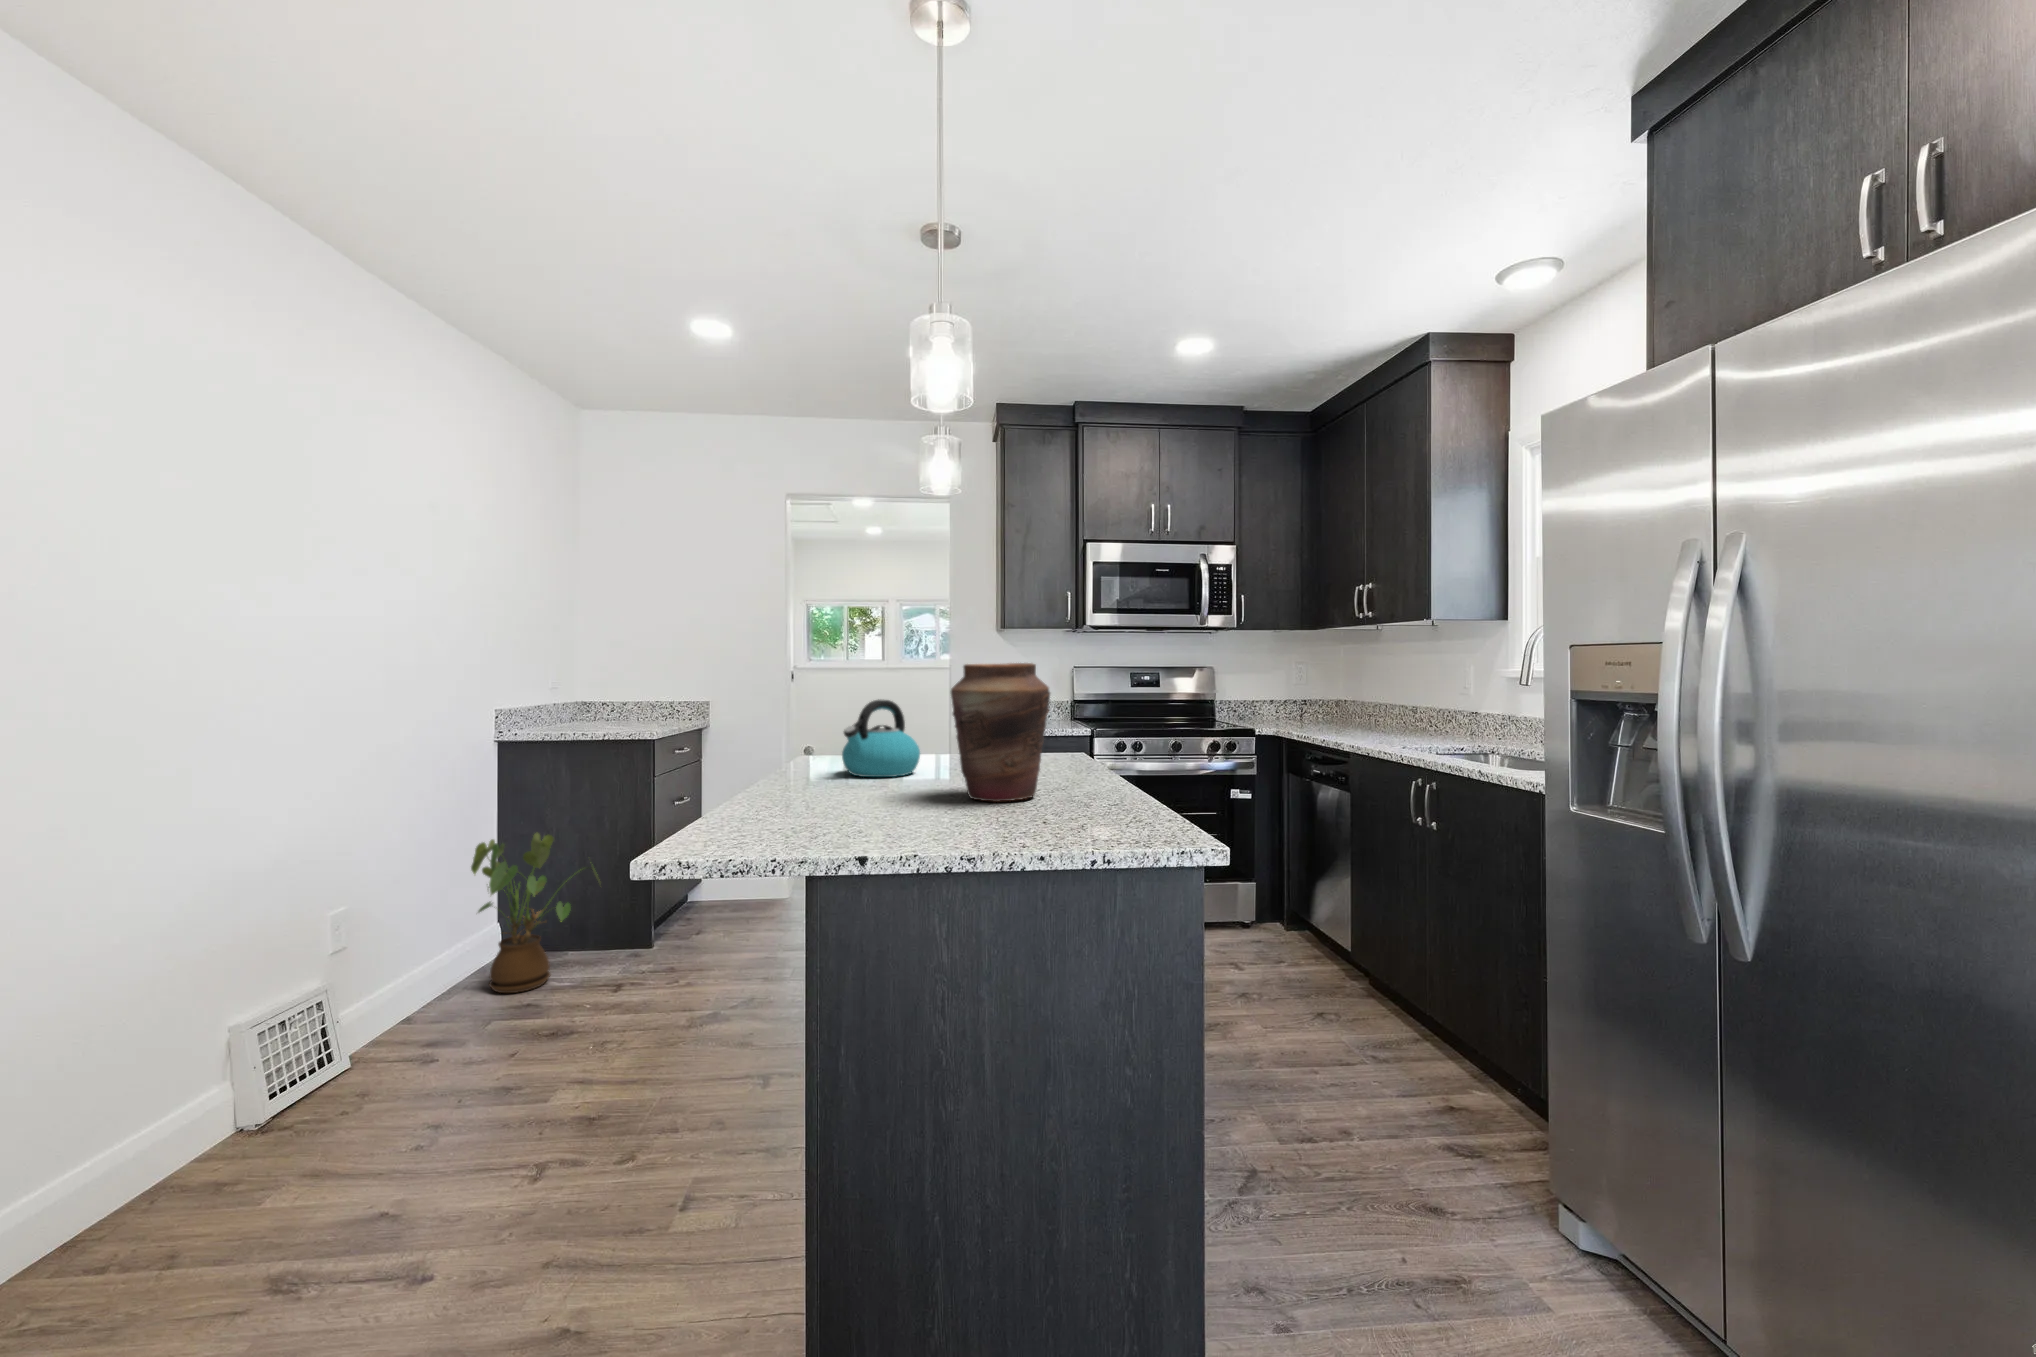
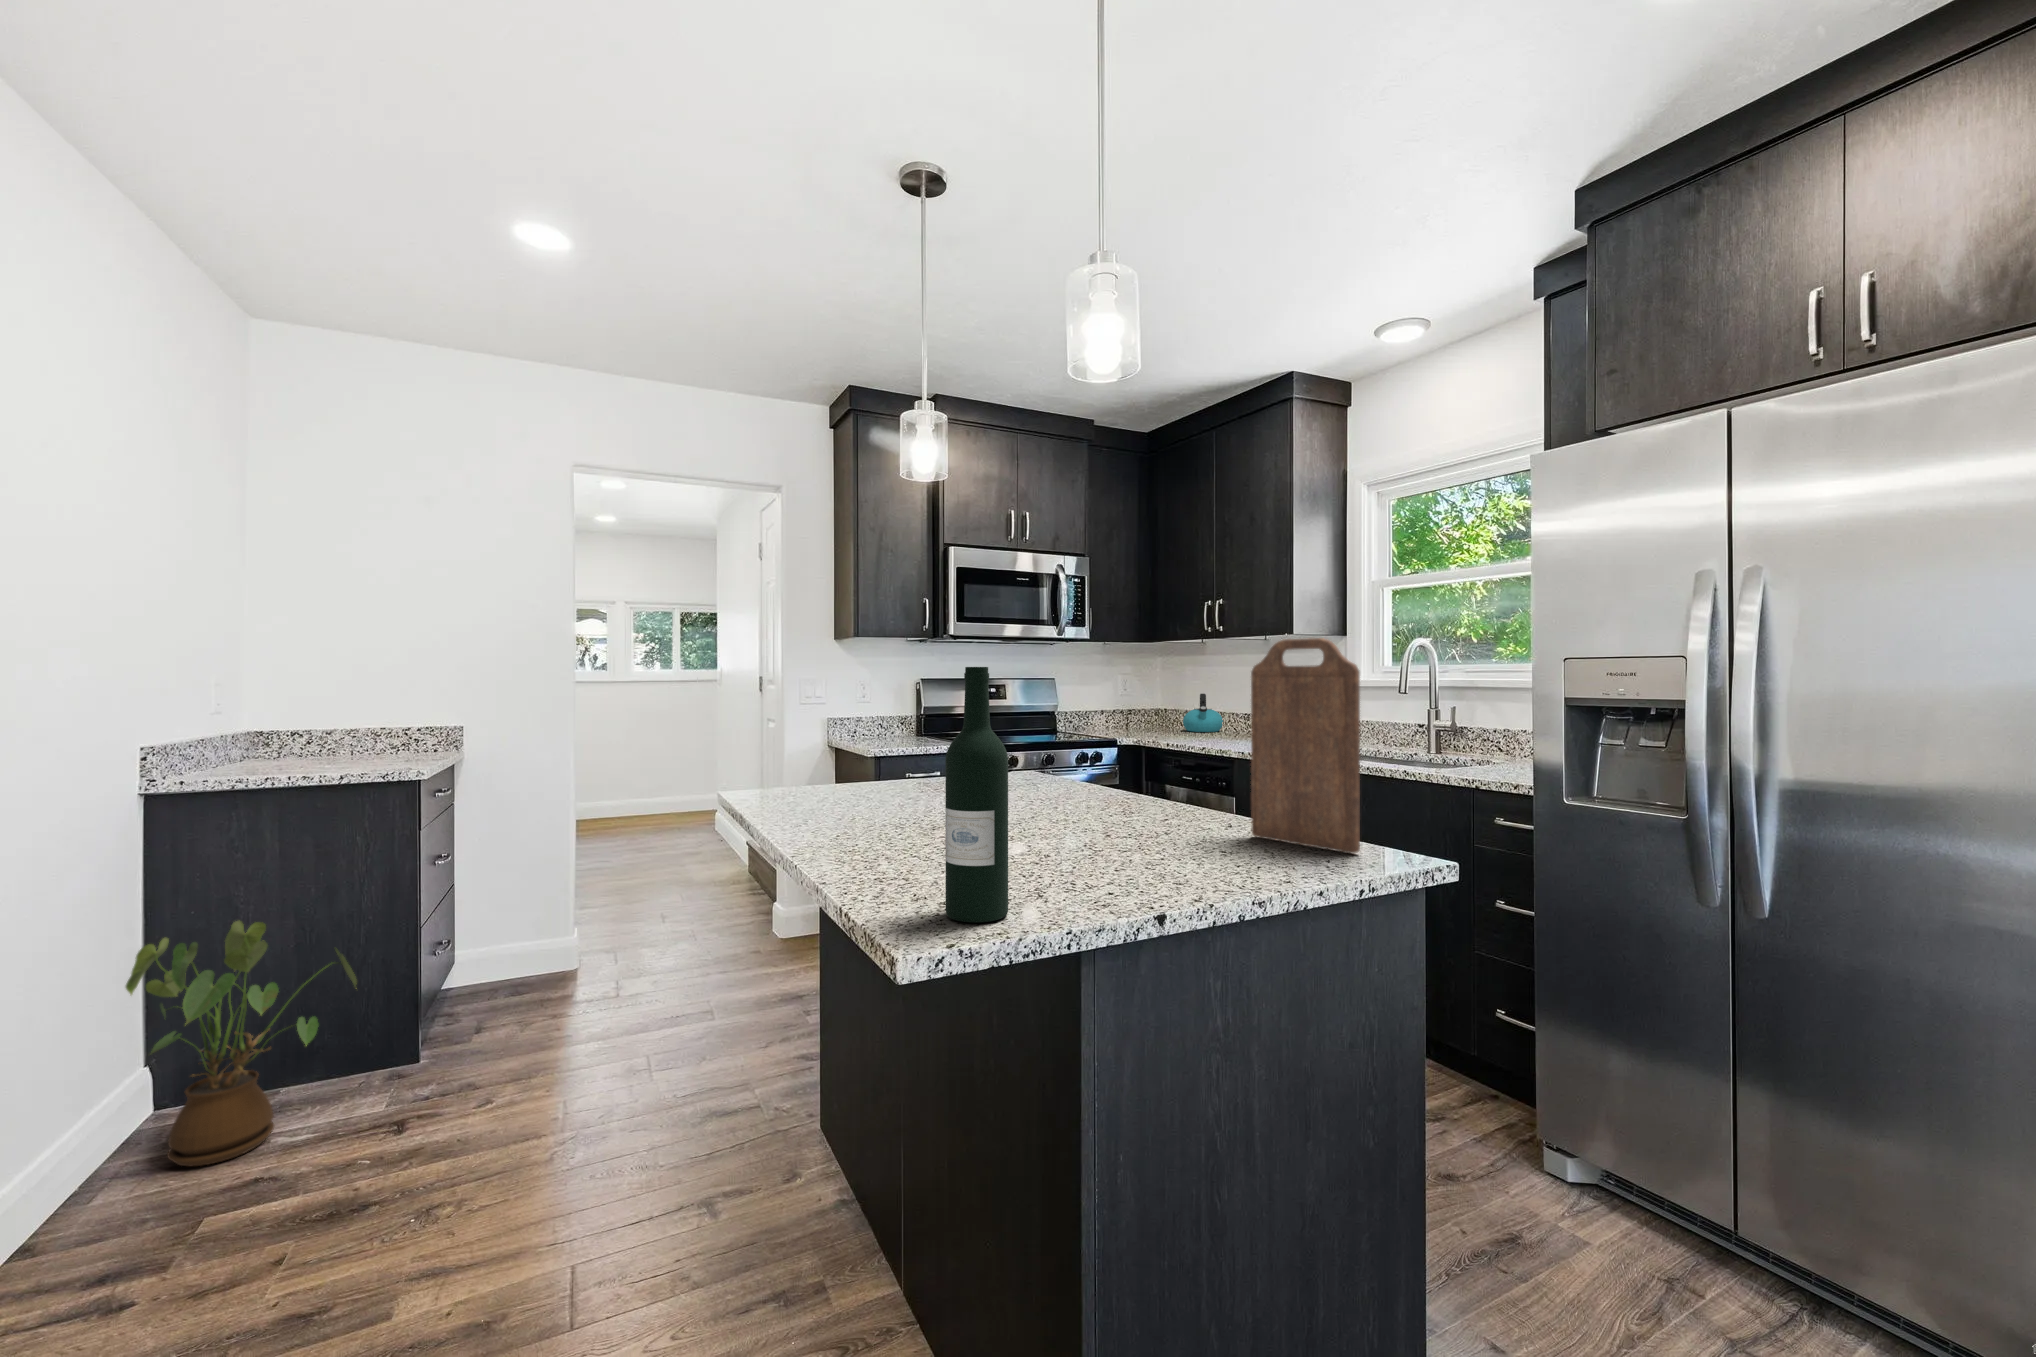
cutting board: none [1097,637,1148,831] -> present [1251,638,1360,853]
vase: present [951,663,1050,802] -> none [1043,670,1160,831]
wine bottle: none [720,665,768,849] -> present [945,667,1008,922]
kettle: present [842,699,920,777] -> present [1183,694,1223,732]

